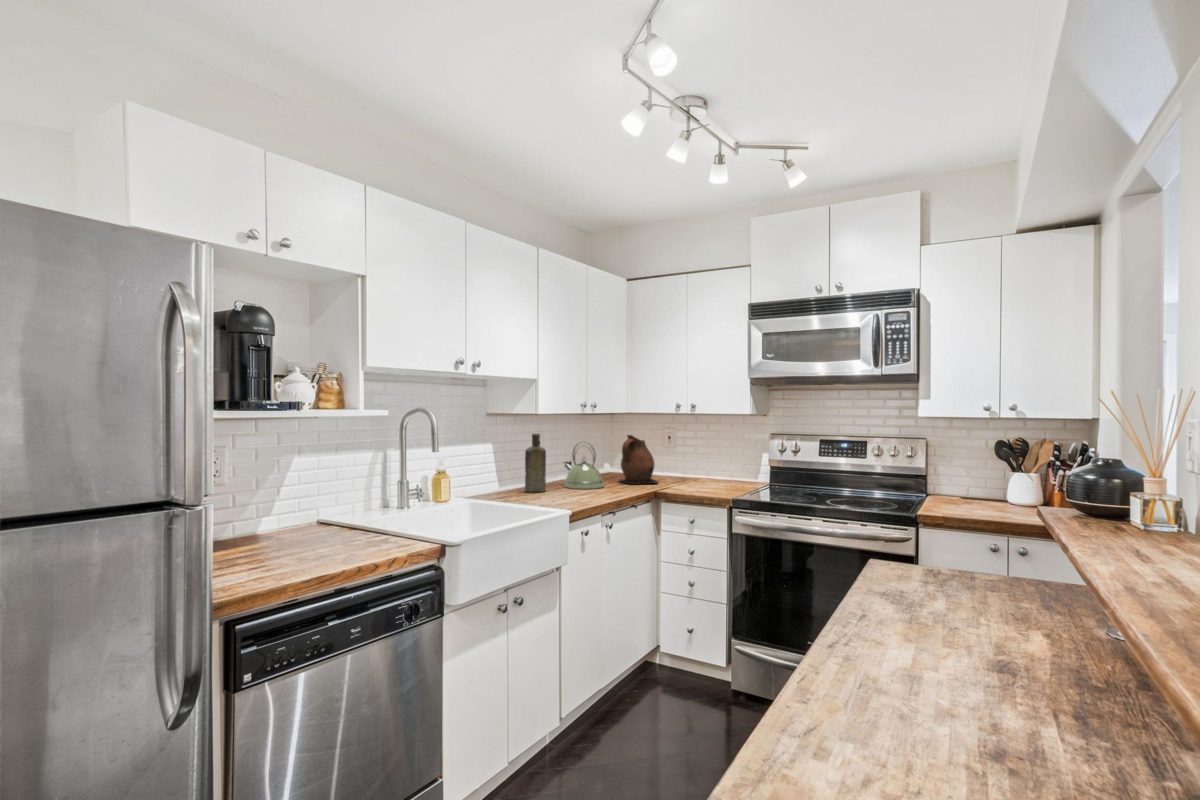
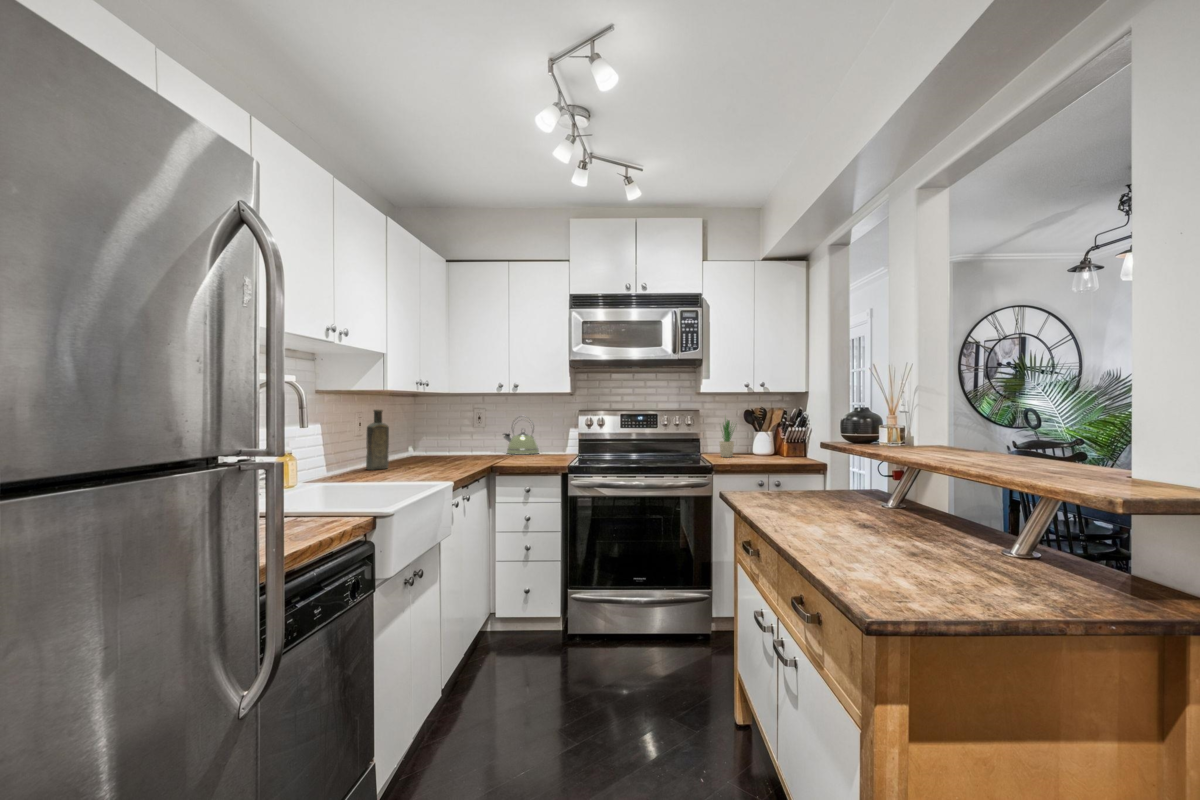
ceramic pitcher: present [620,435,658,483] -> none [443,412,486,458]
kettle: present [564,441,604,489] -> present [504,421,539,455]
potted plant: none [952,444,978,502] -> present [719,420,734,457]

